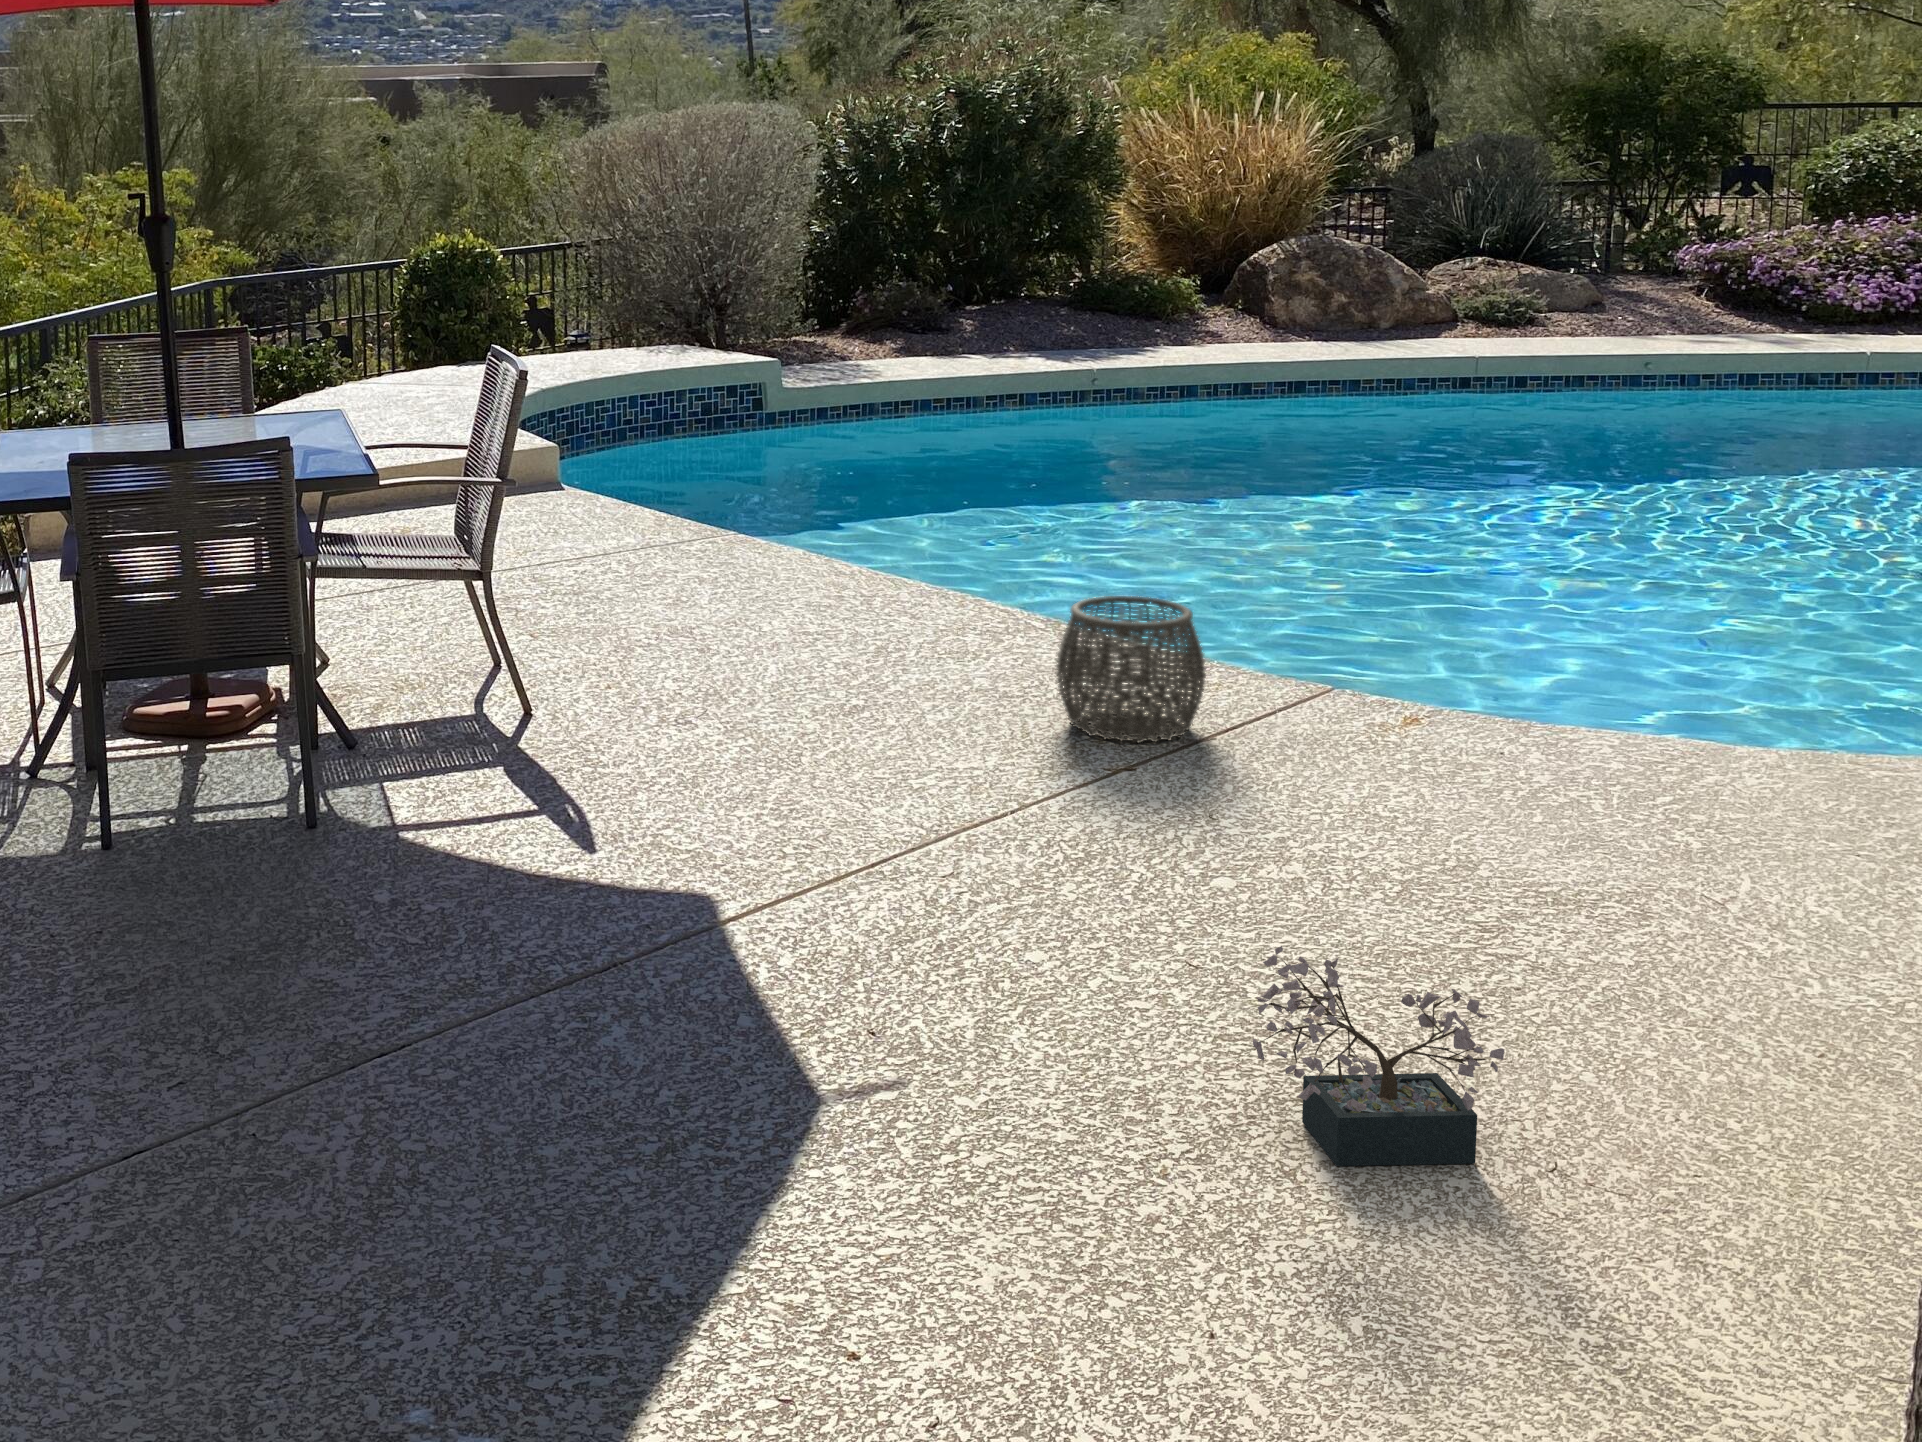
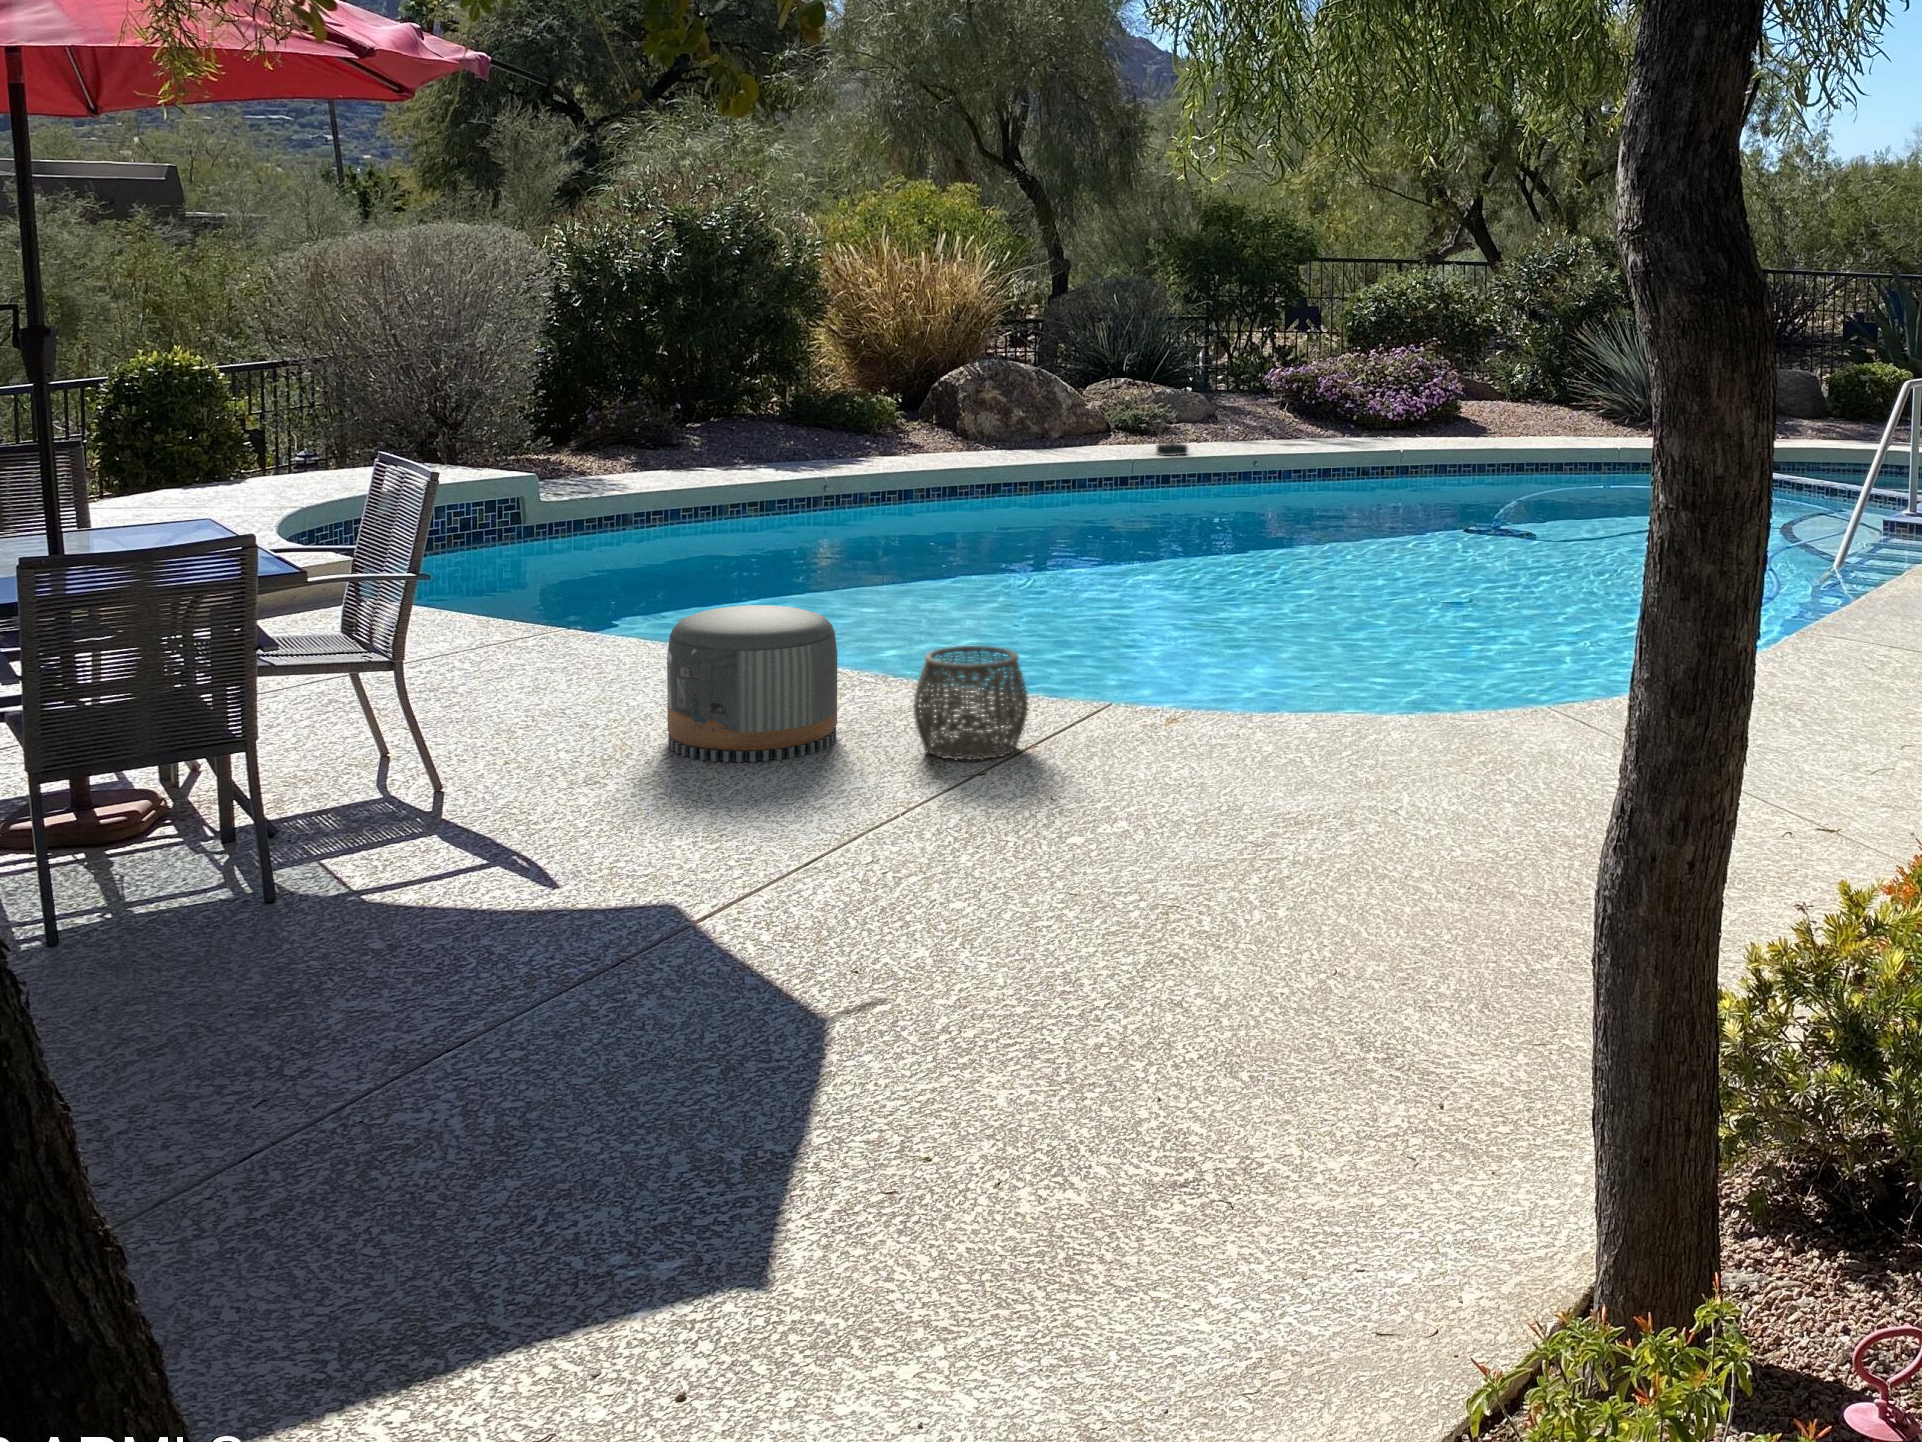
pouf: none [779,529,973,715] -> present [667,605,837,762]
decorative plant: present [1253,946,1505,1166] -> present [1151,420,1188,456]

